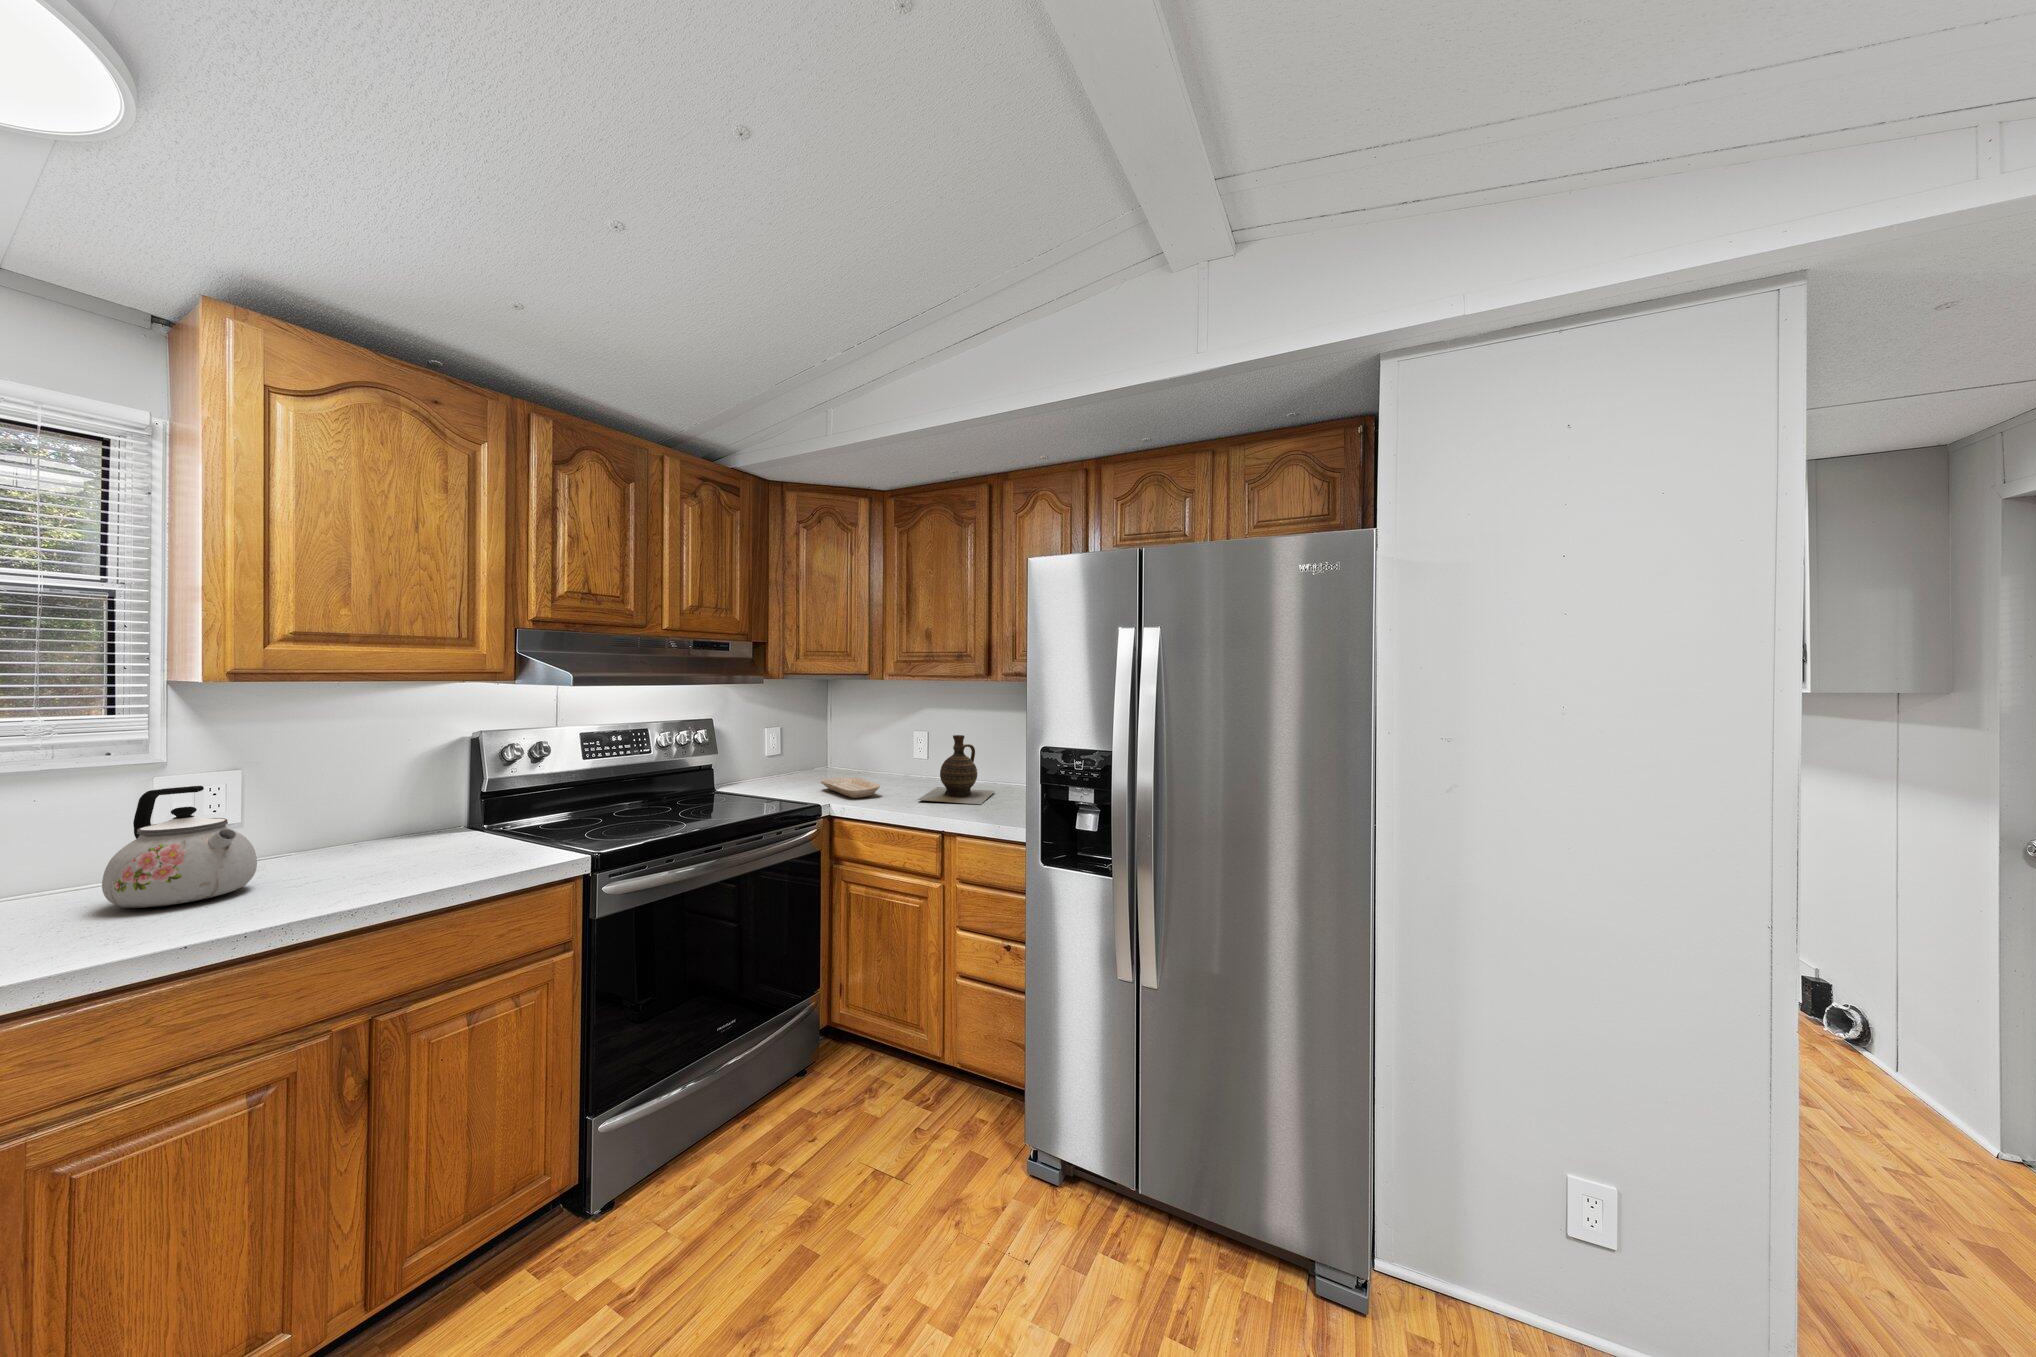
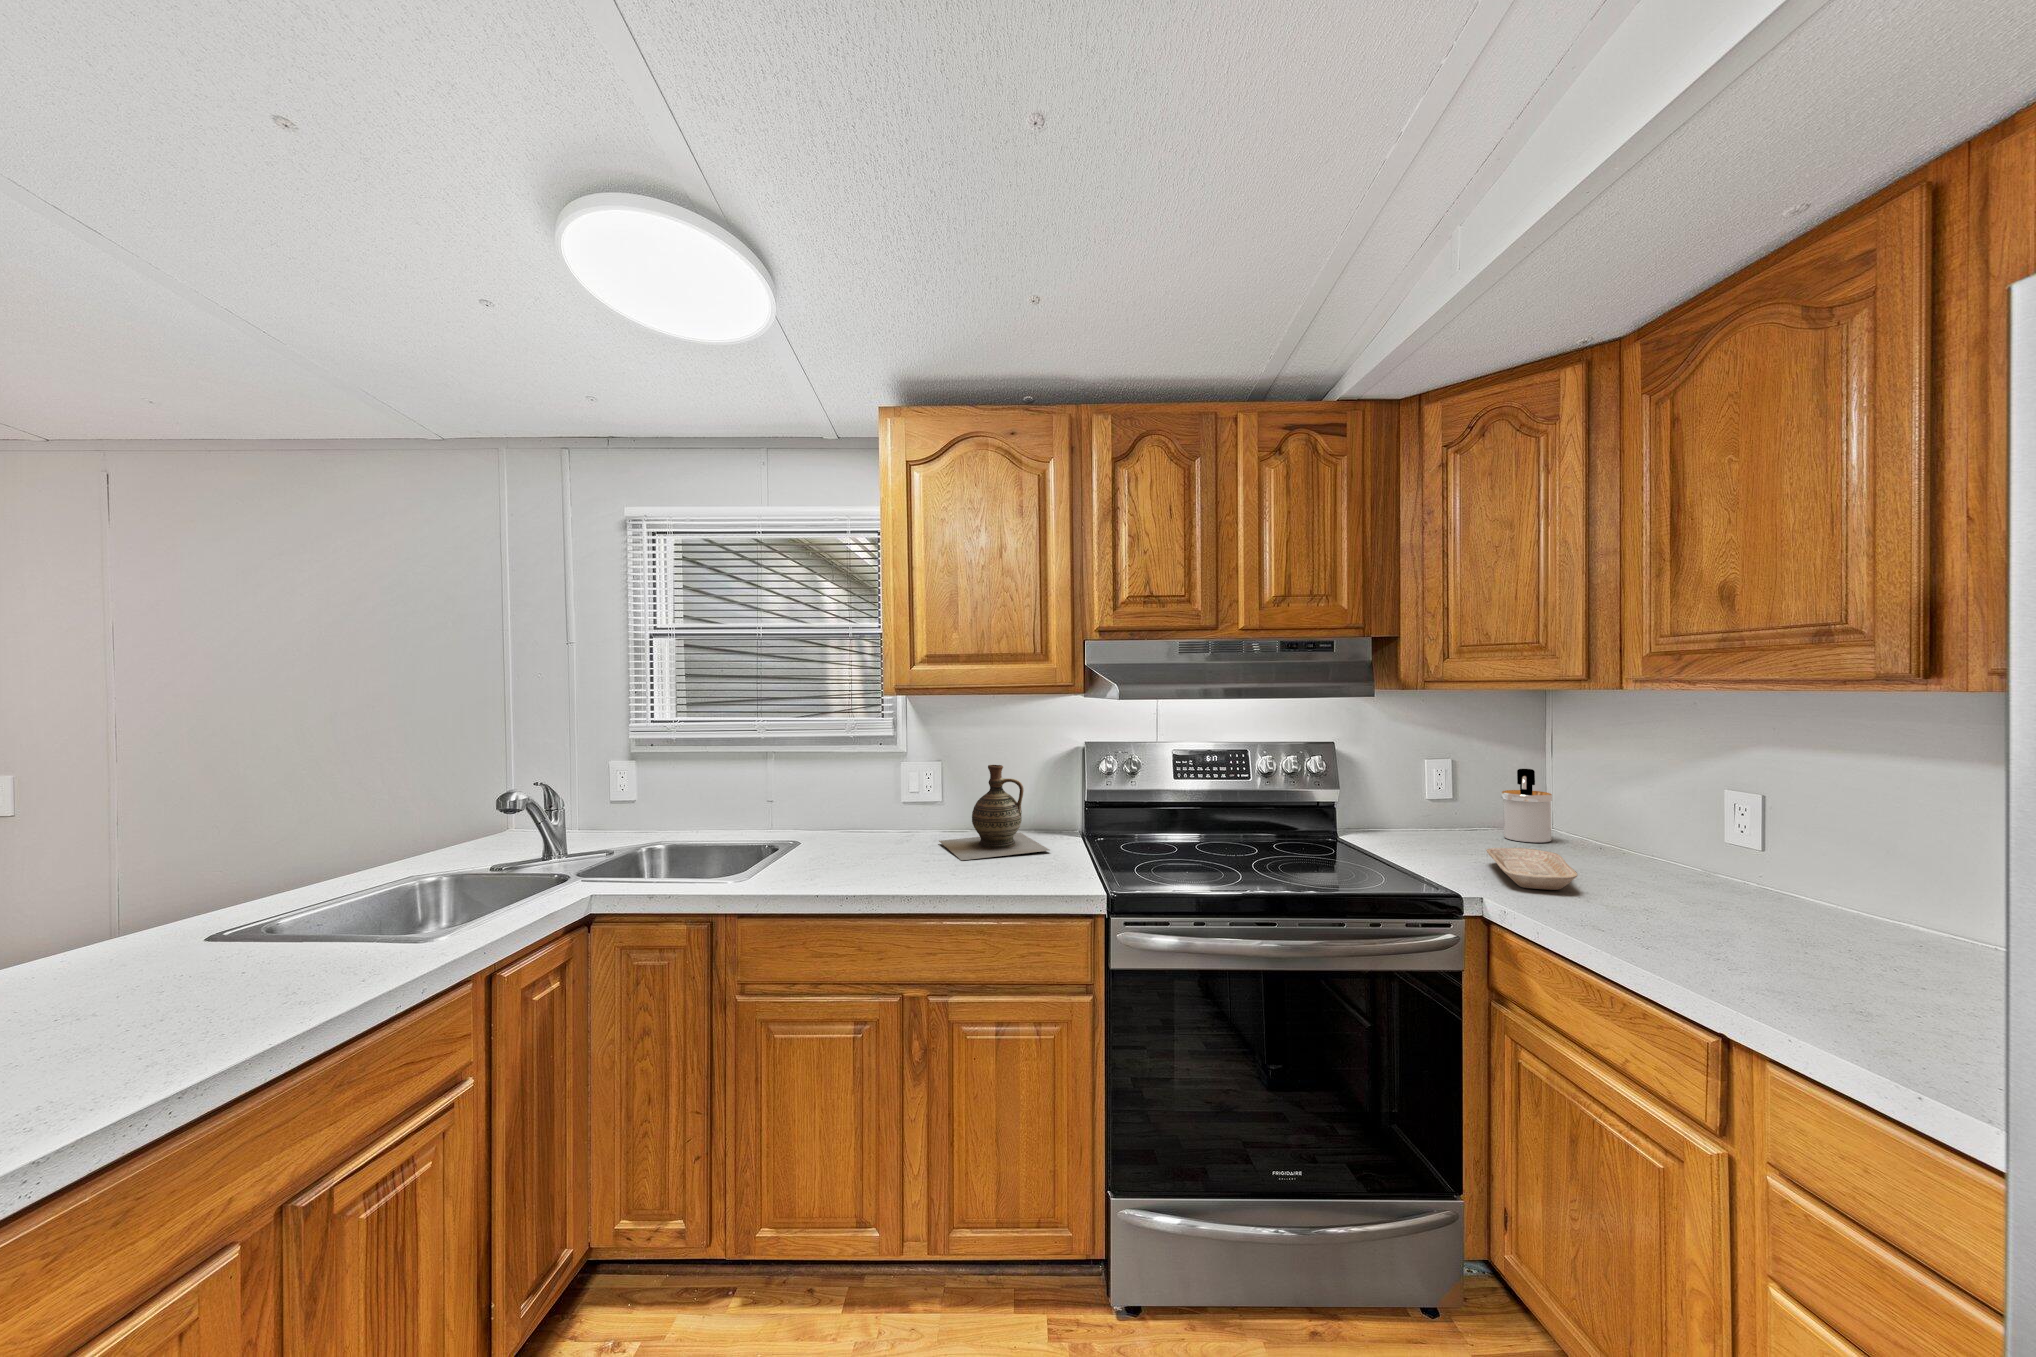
soap dispenser: none [807,731,835,777] -> present [1501,769,1552,843]
ceramic jug: present [918,735,995,804] -> present [939,765,1050,860]
kettle: present [102,786,257,908] -> none [834,774,906,861]

